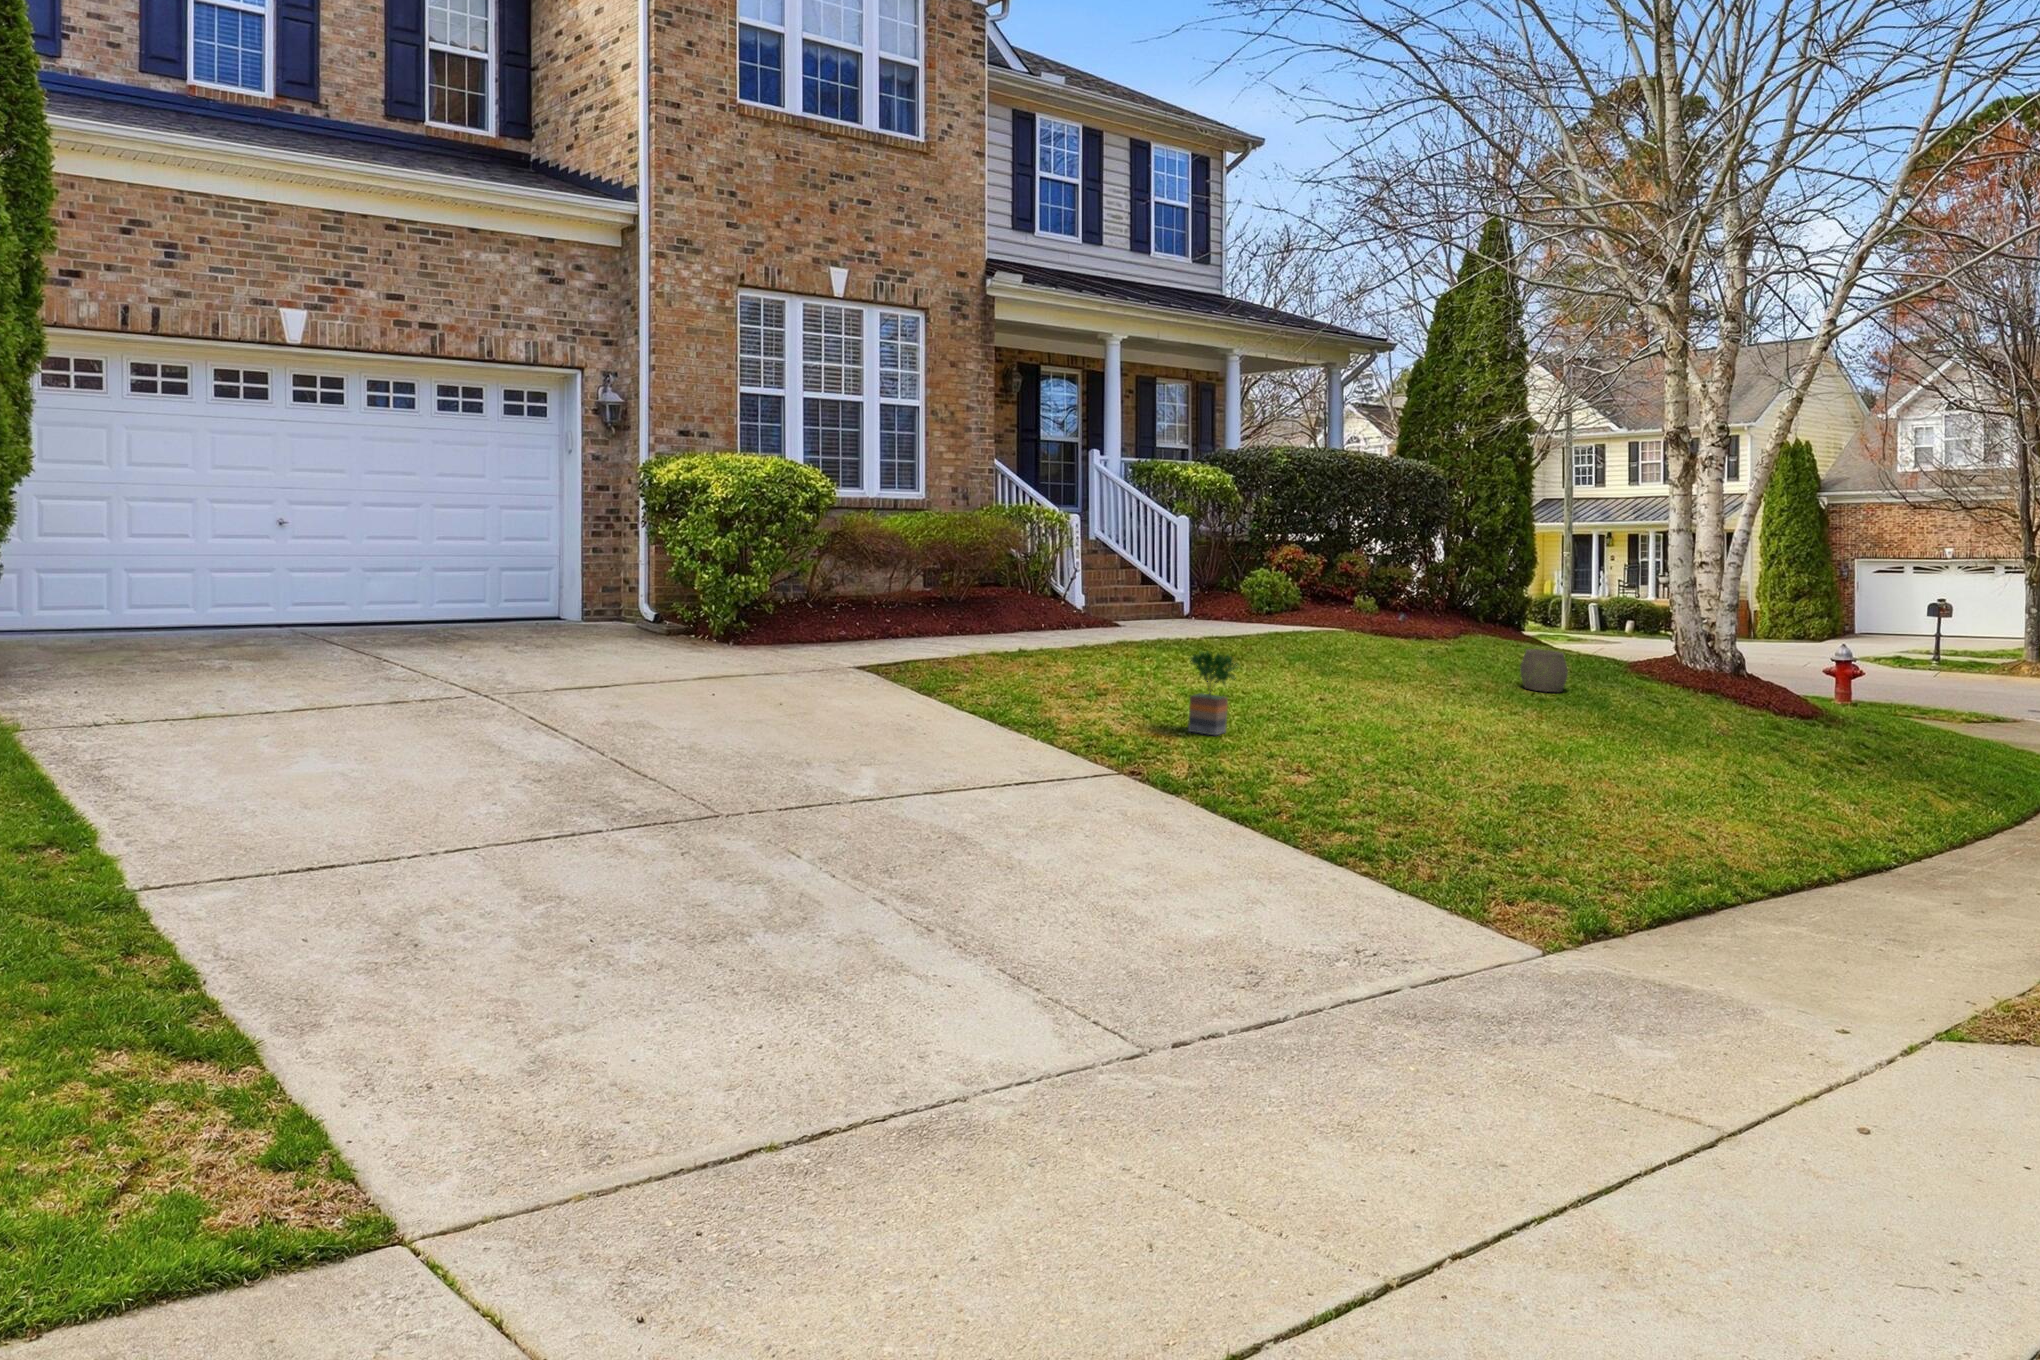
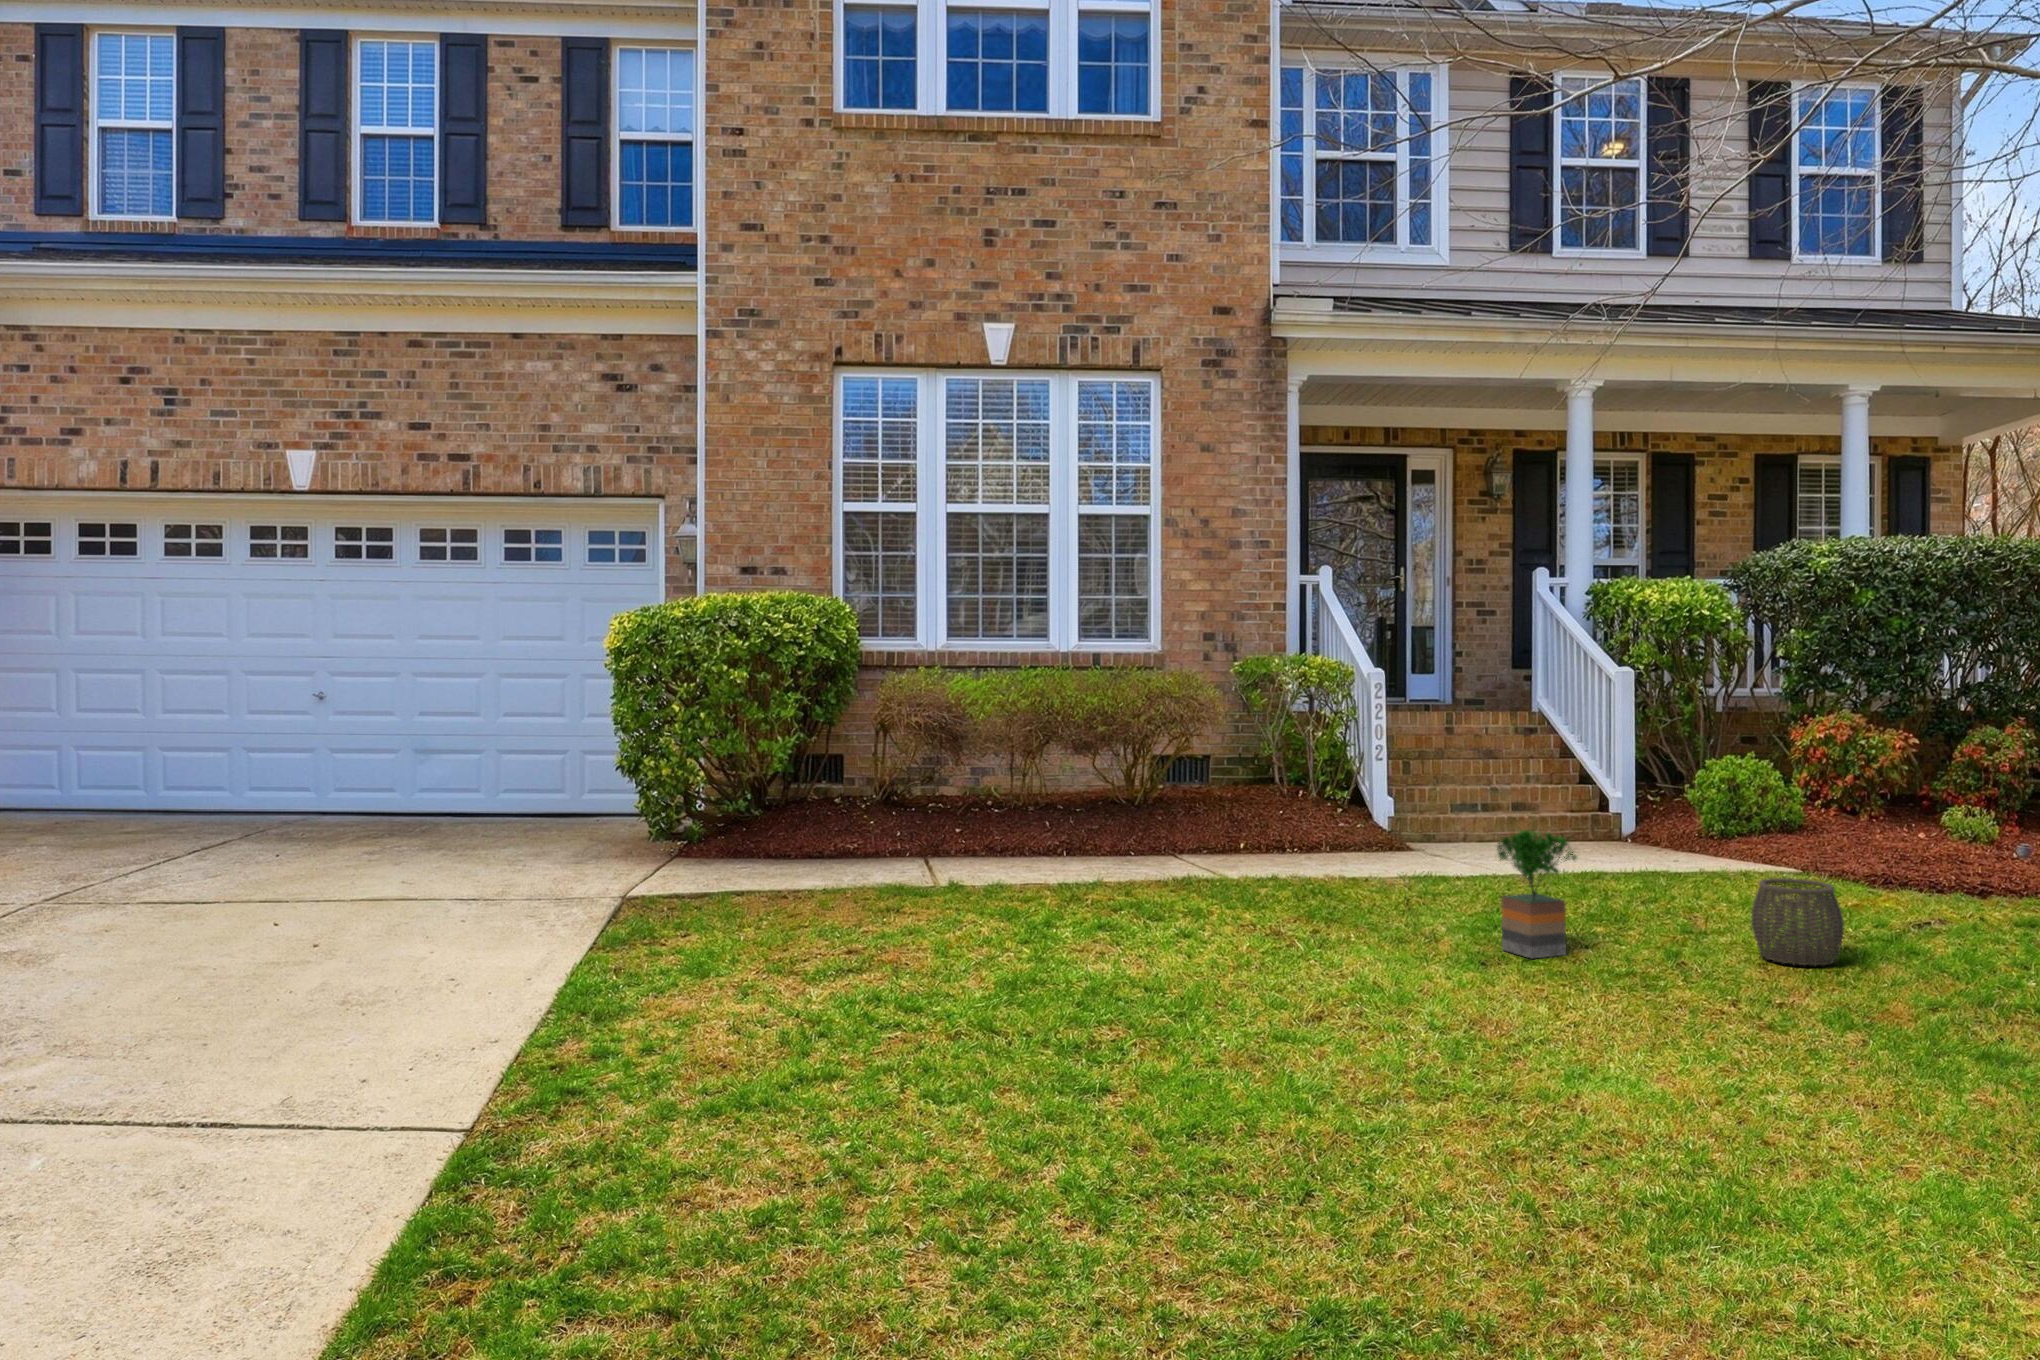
potted tree: present [1188,651,1238,736] -> present [1497,829,1578,958]

